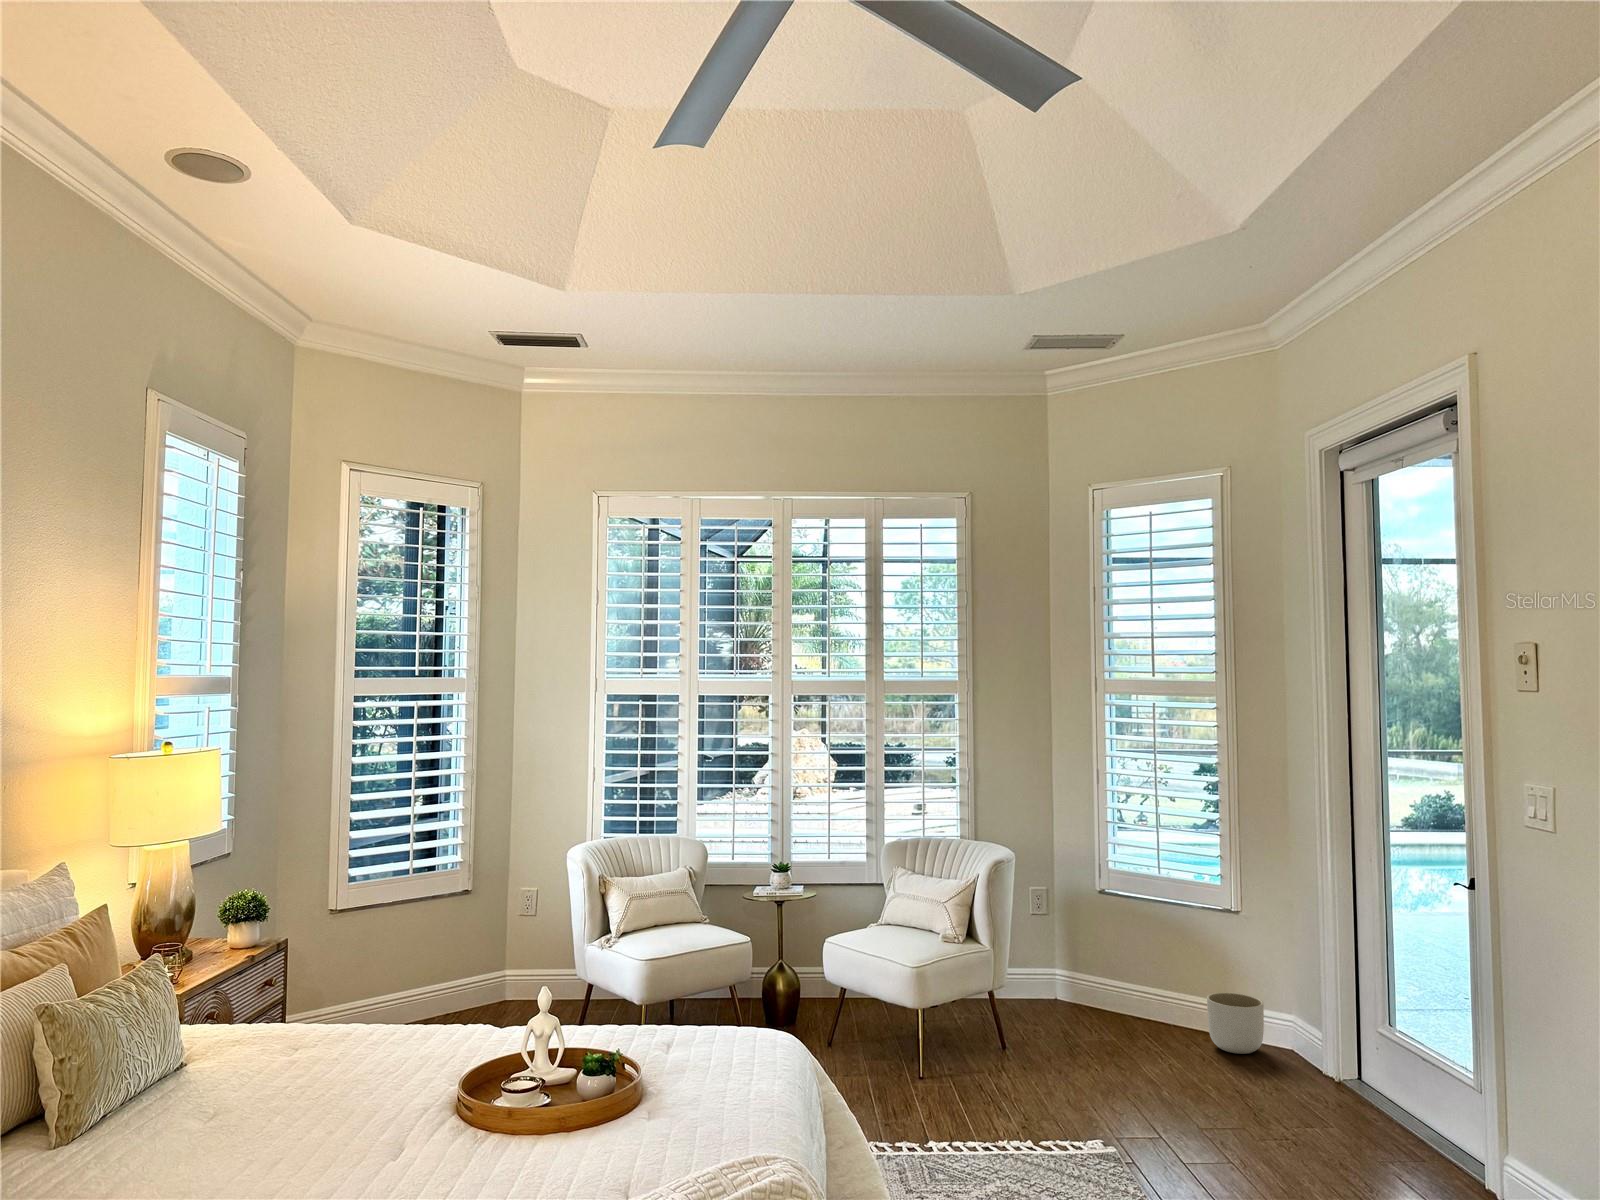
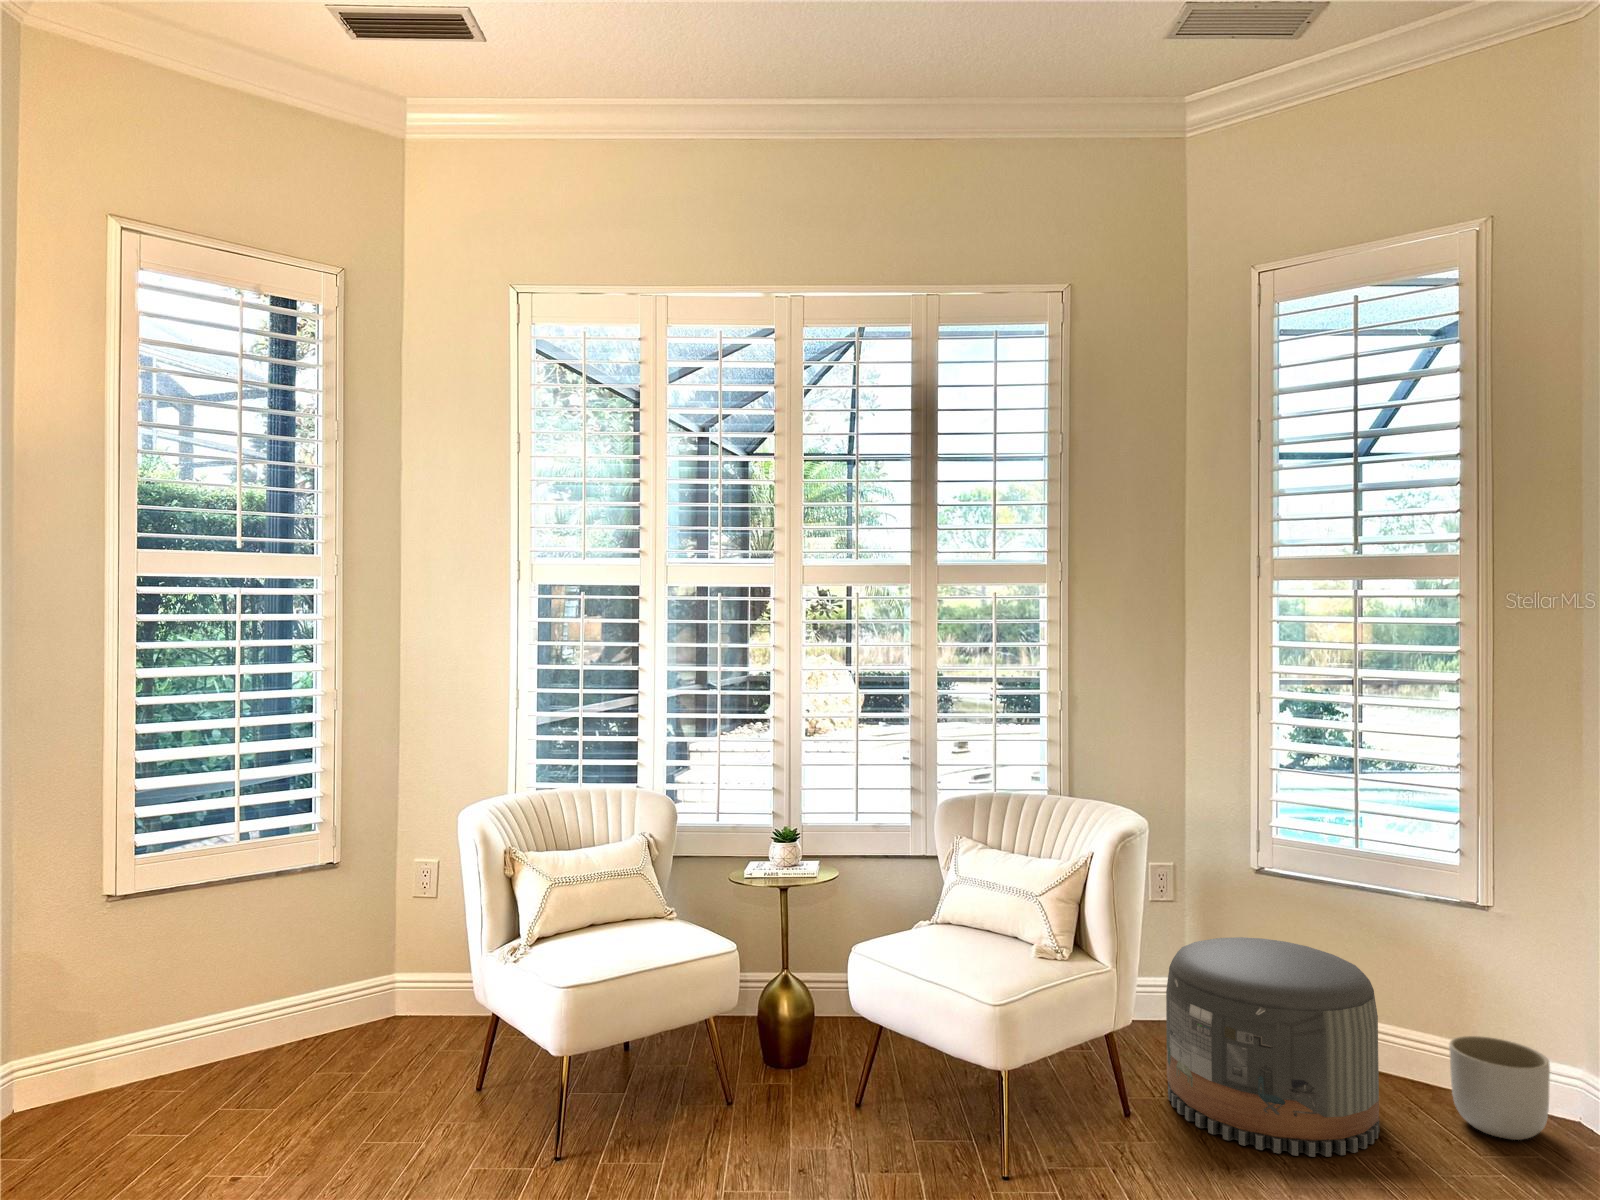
pouf: none [1032,933,1161,1063] -> present [1166,937,1379,1157]

